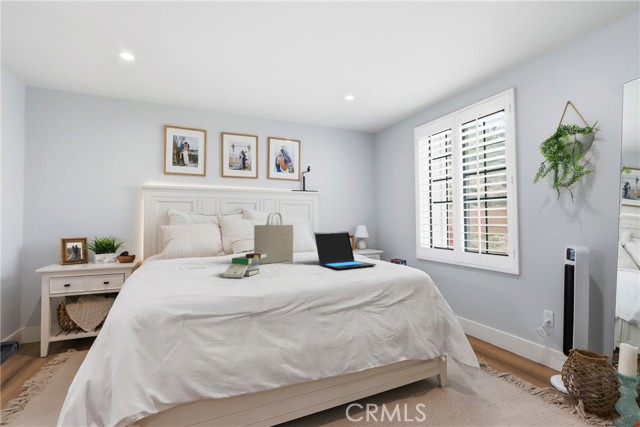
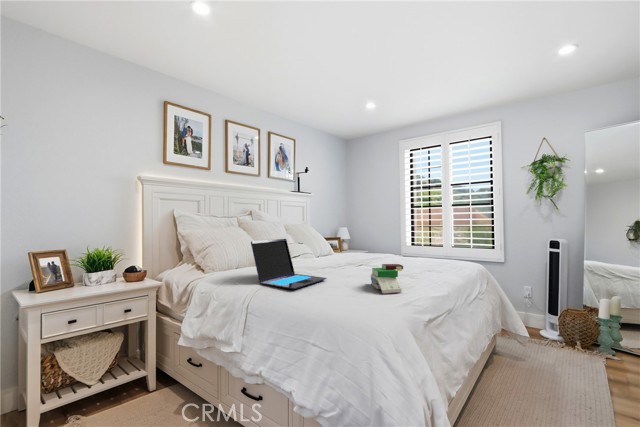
tote bag: present [254,213,293,264] -> none [347,219,365,274]
laptop: present [314,231,376,269] -> present [251,239,327,290]

